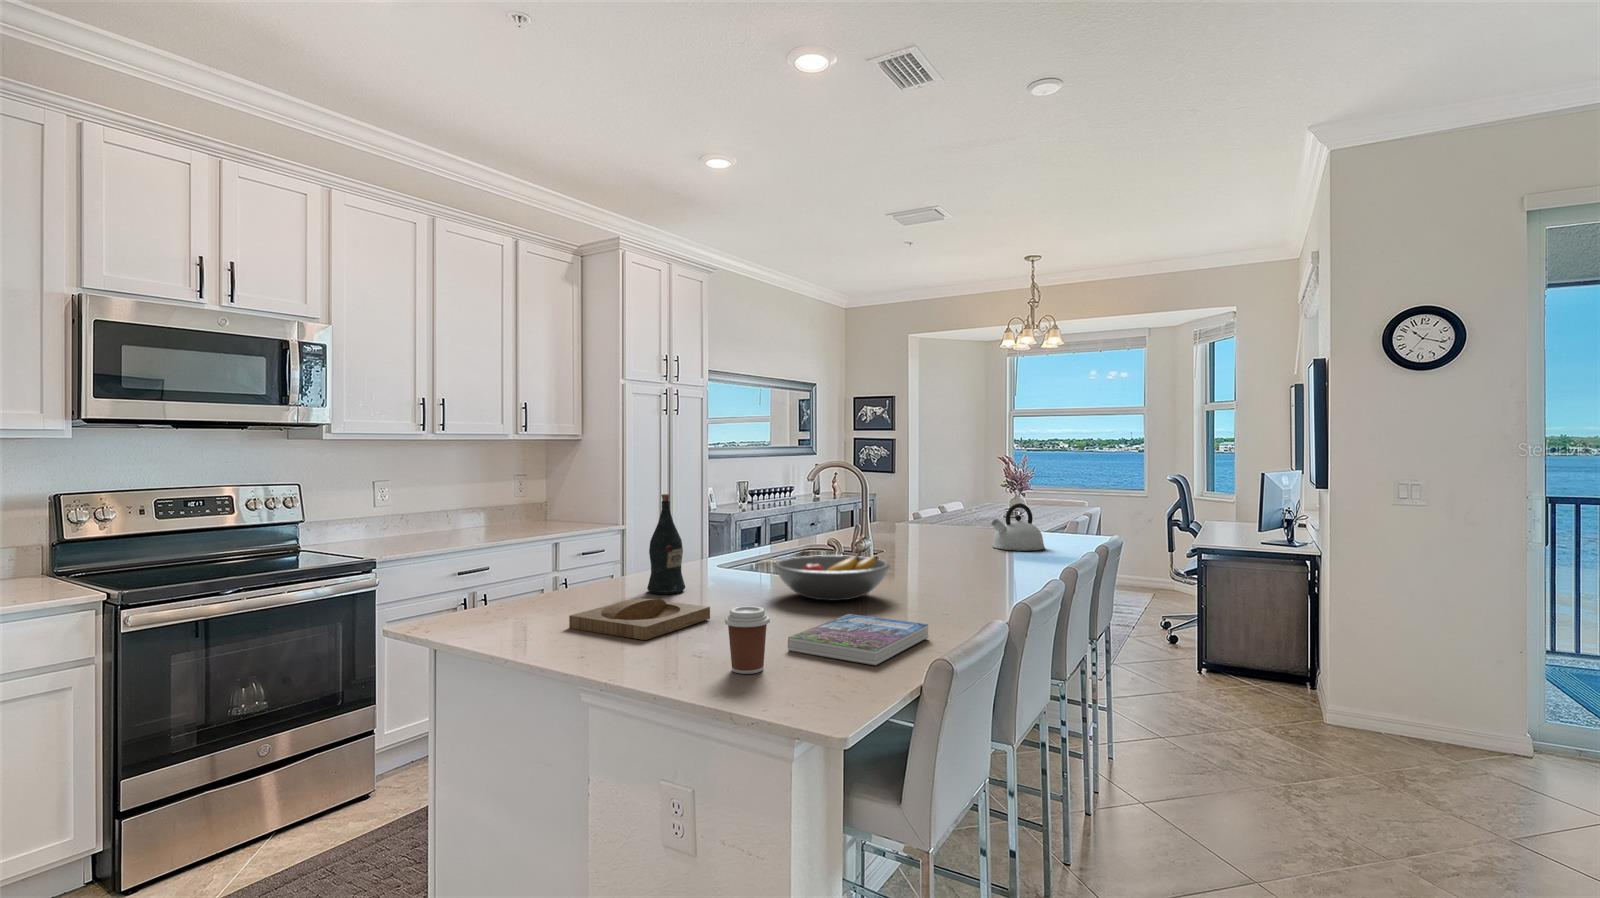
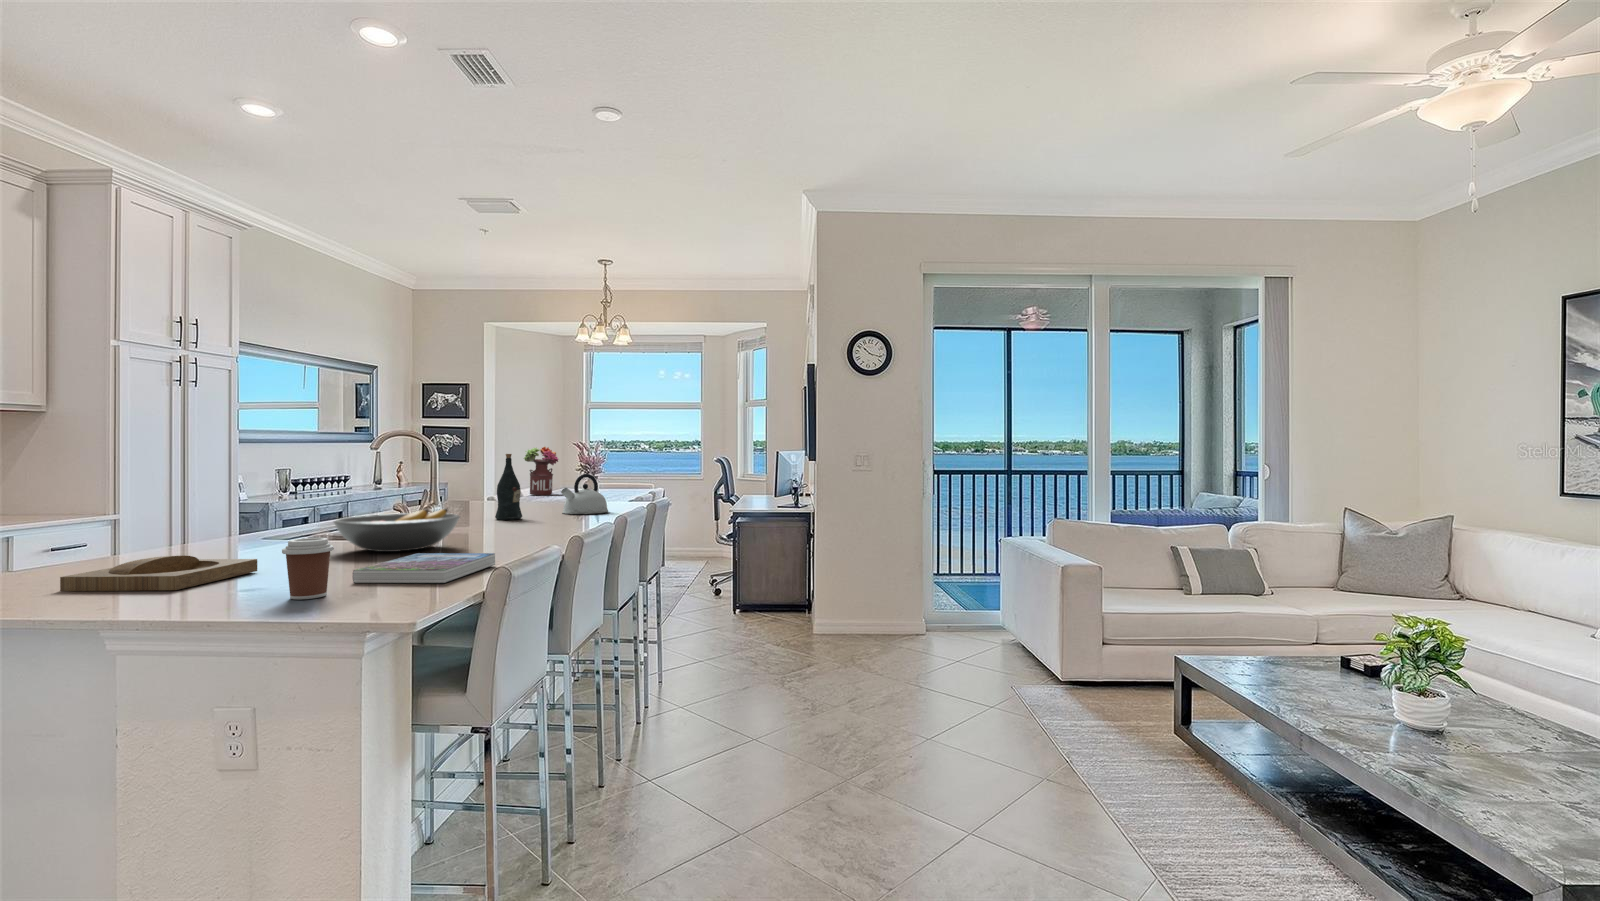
flower arrangement: none [948,462,985,515] -> present [524,447,558,495]
wine bottle: present [647,494,685,594] -> present [495,454,522,520]

